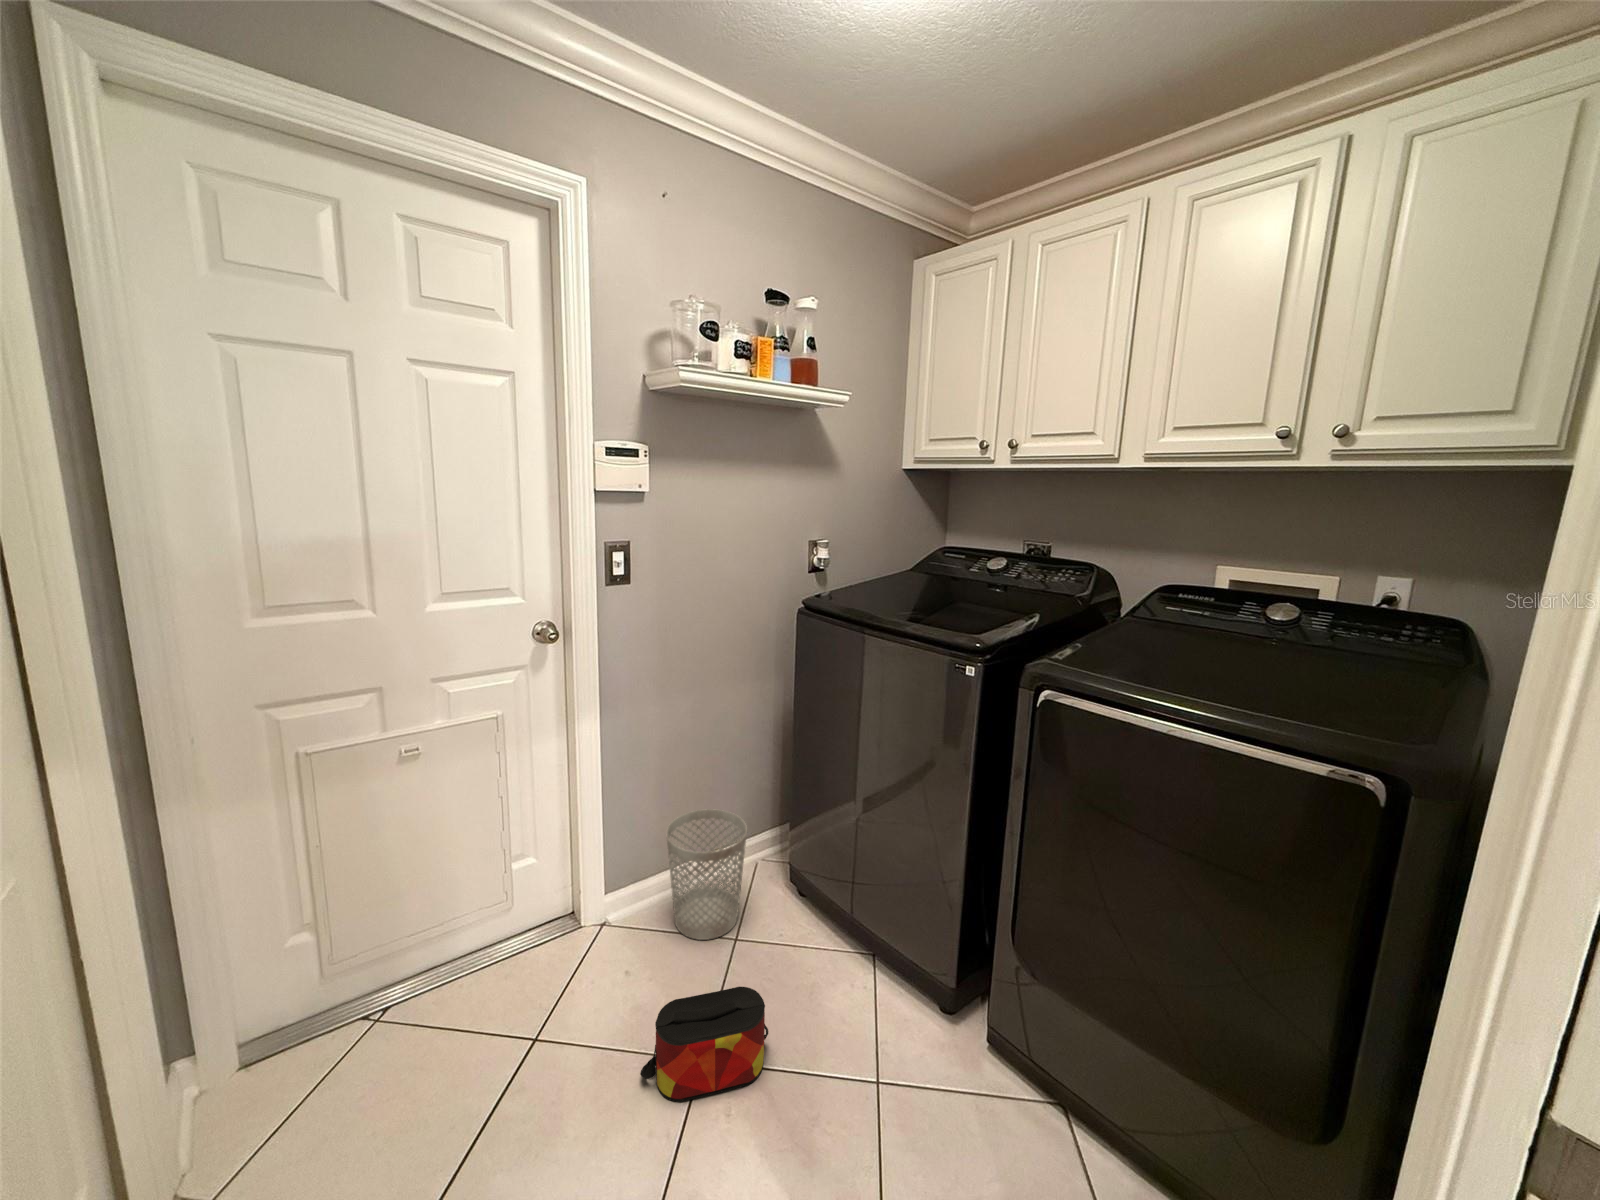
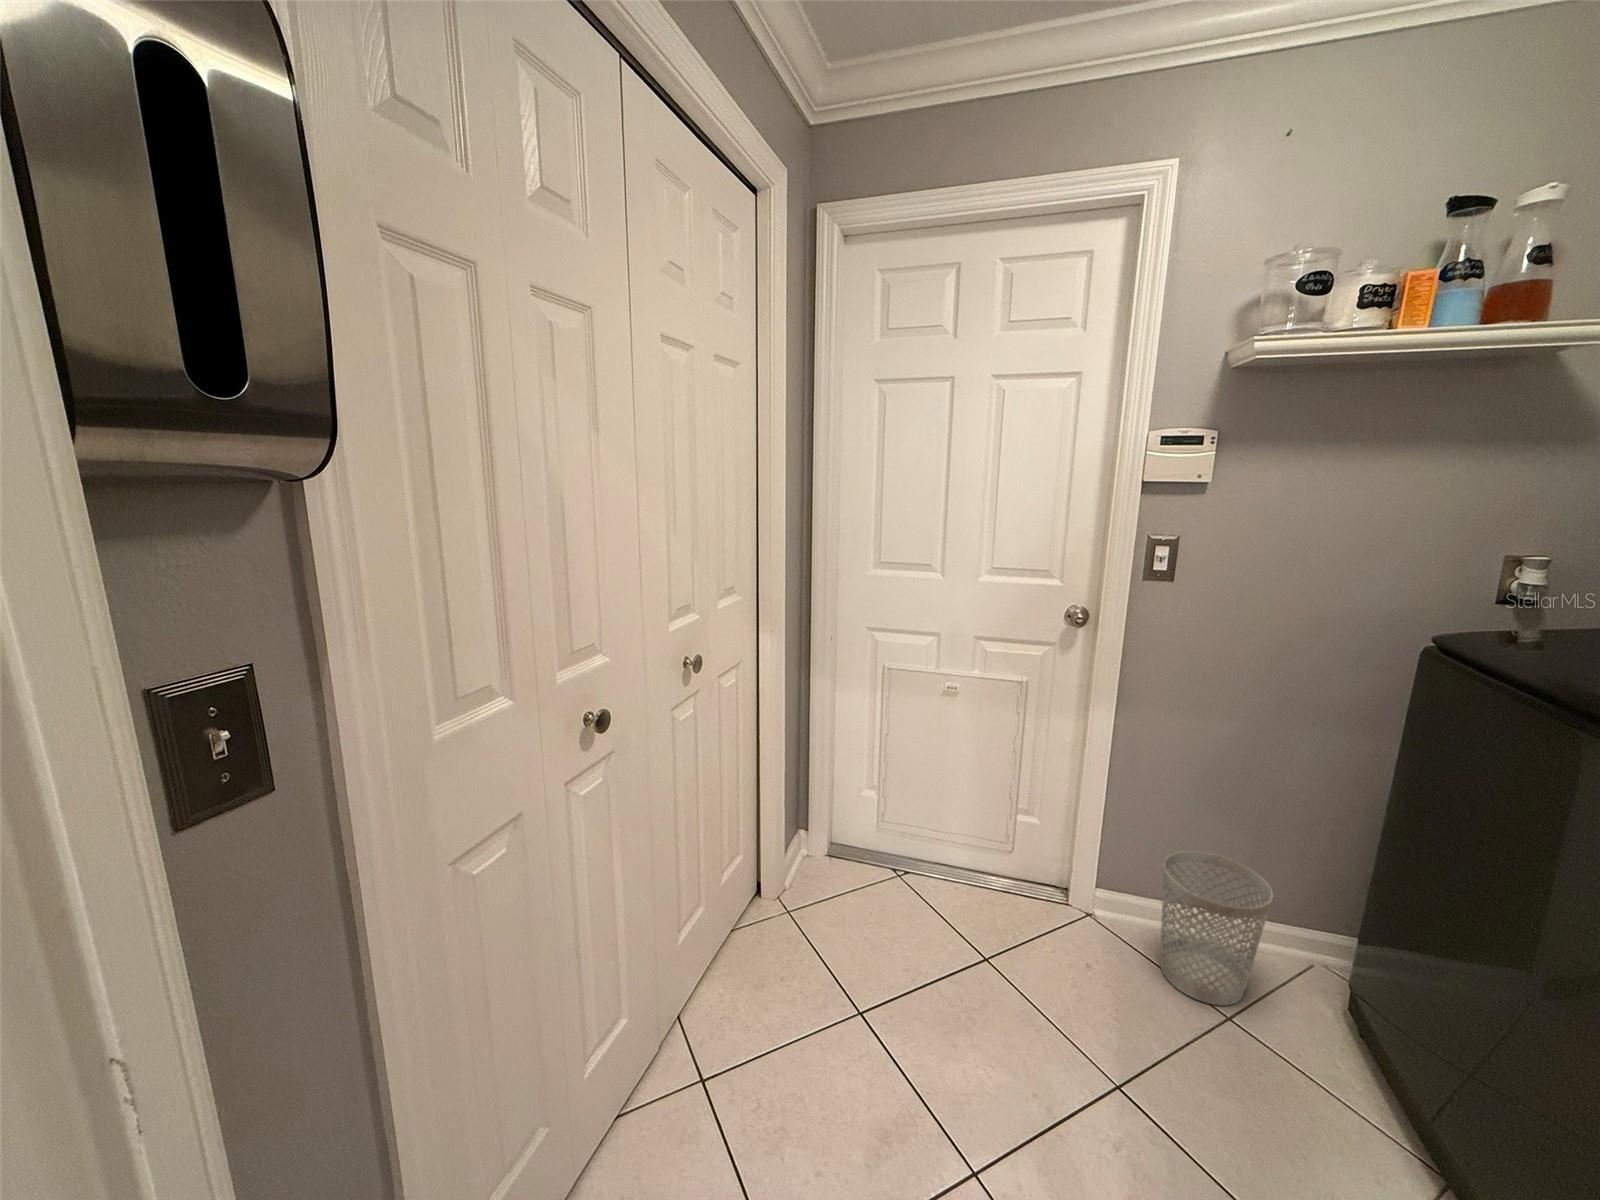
bag: present [640,987,768,1102] -> none [1048,1000,1196,1142]

